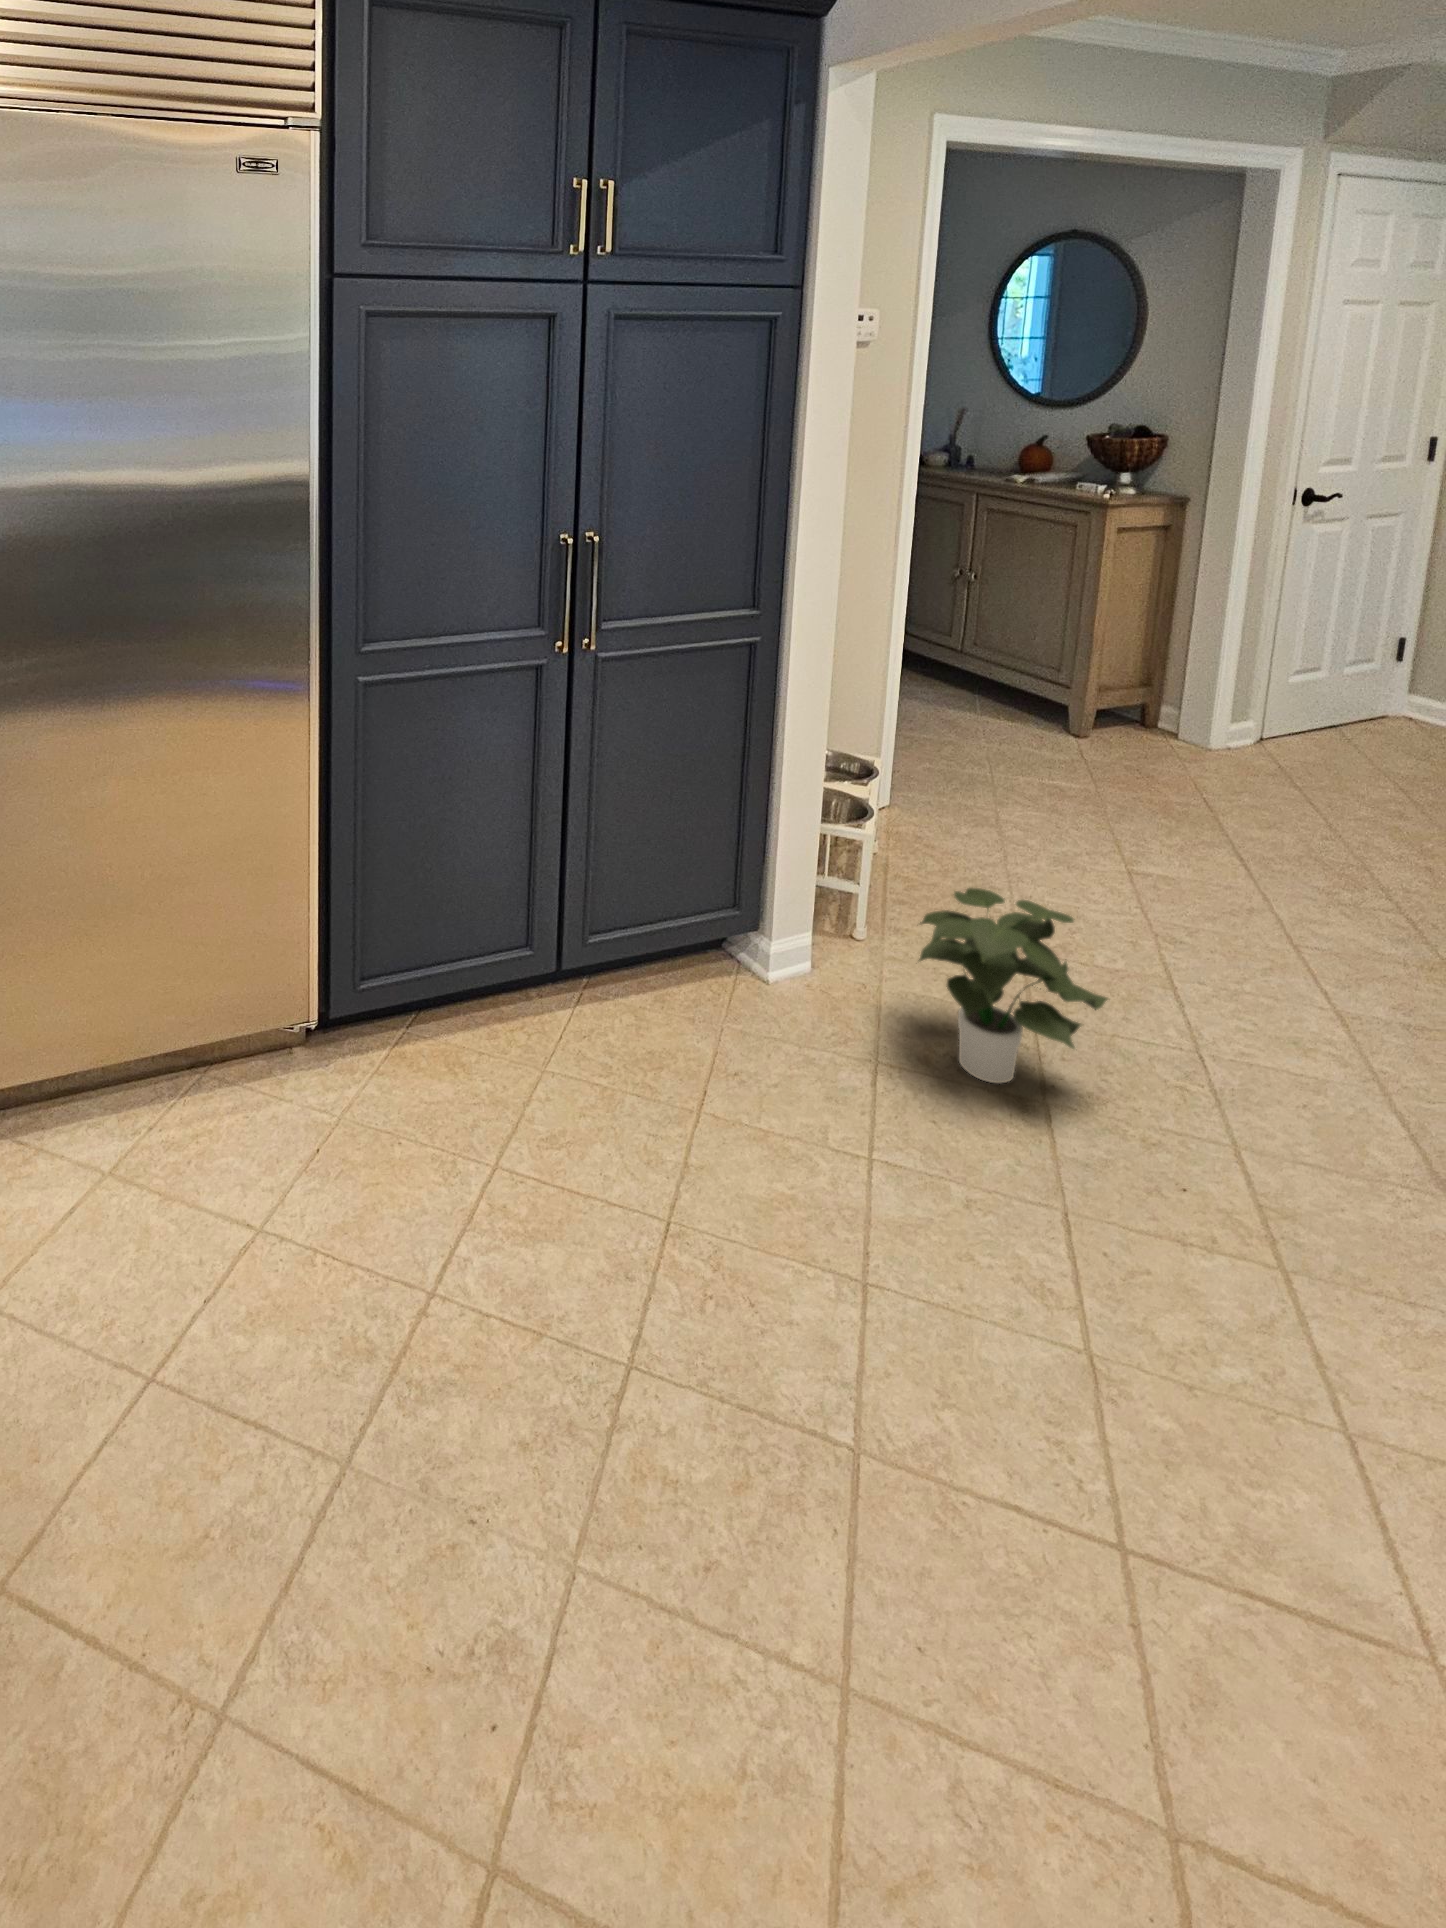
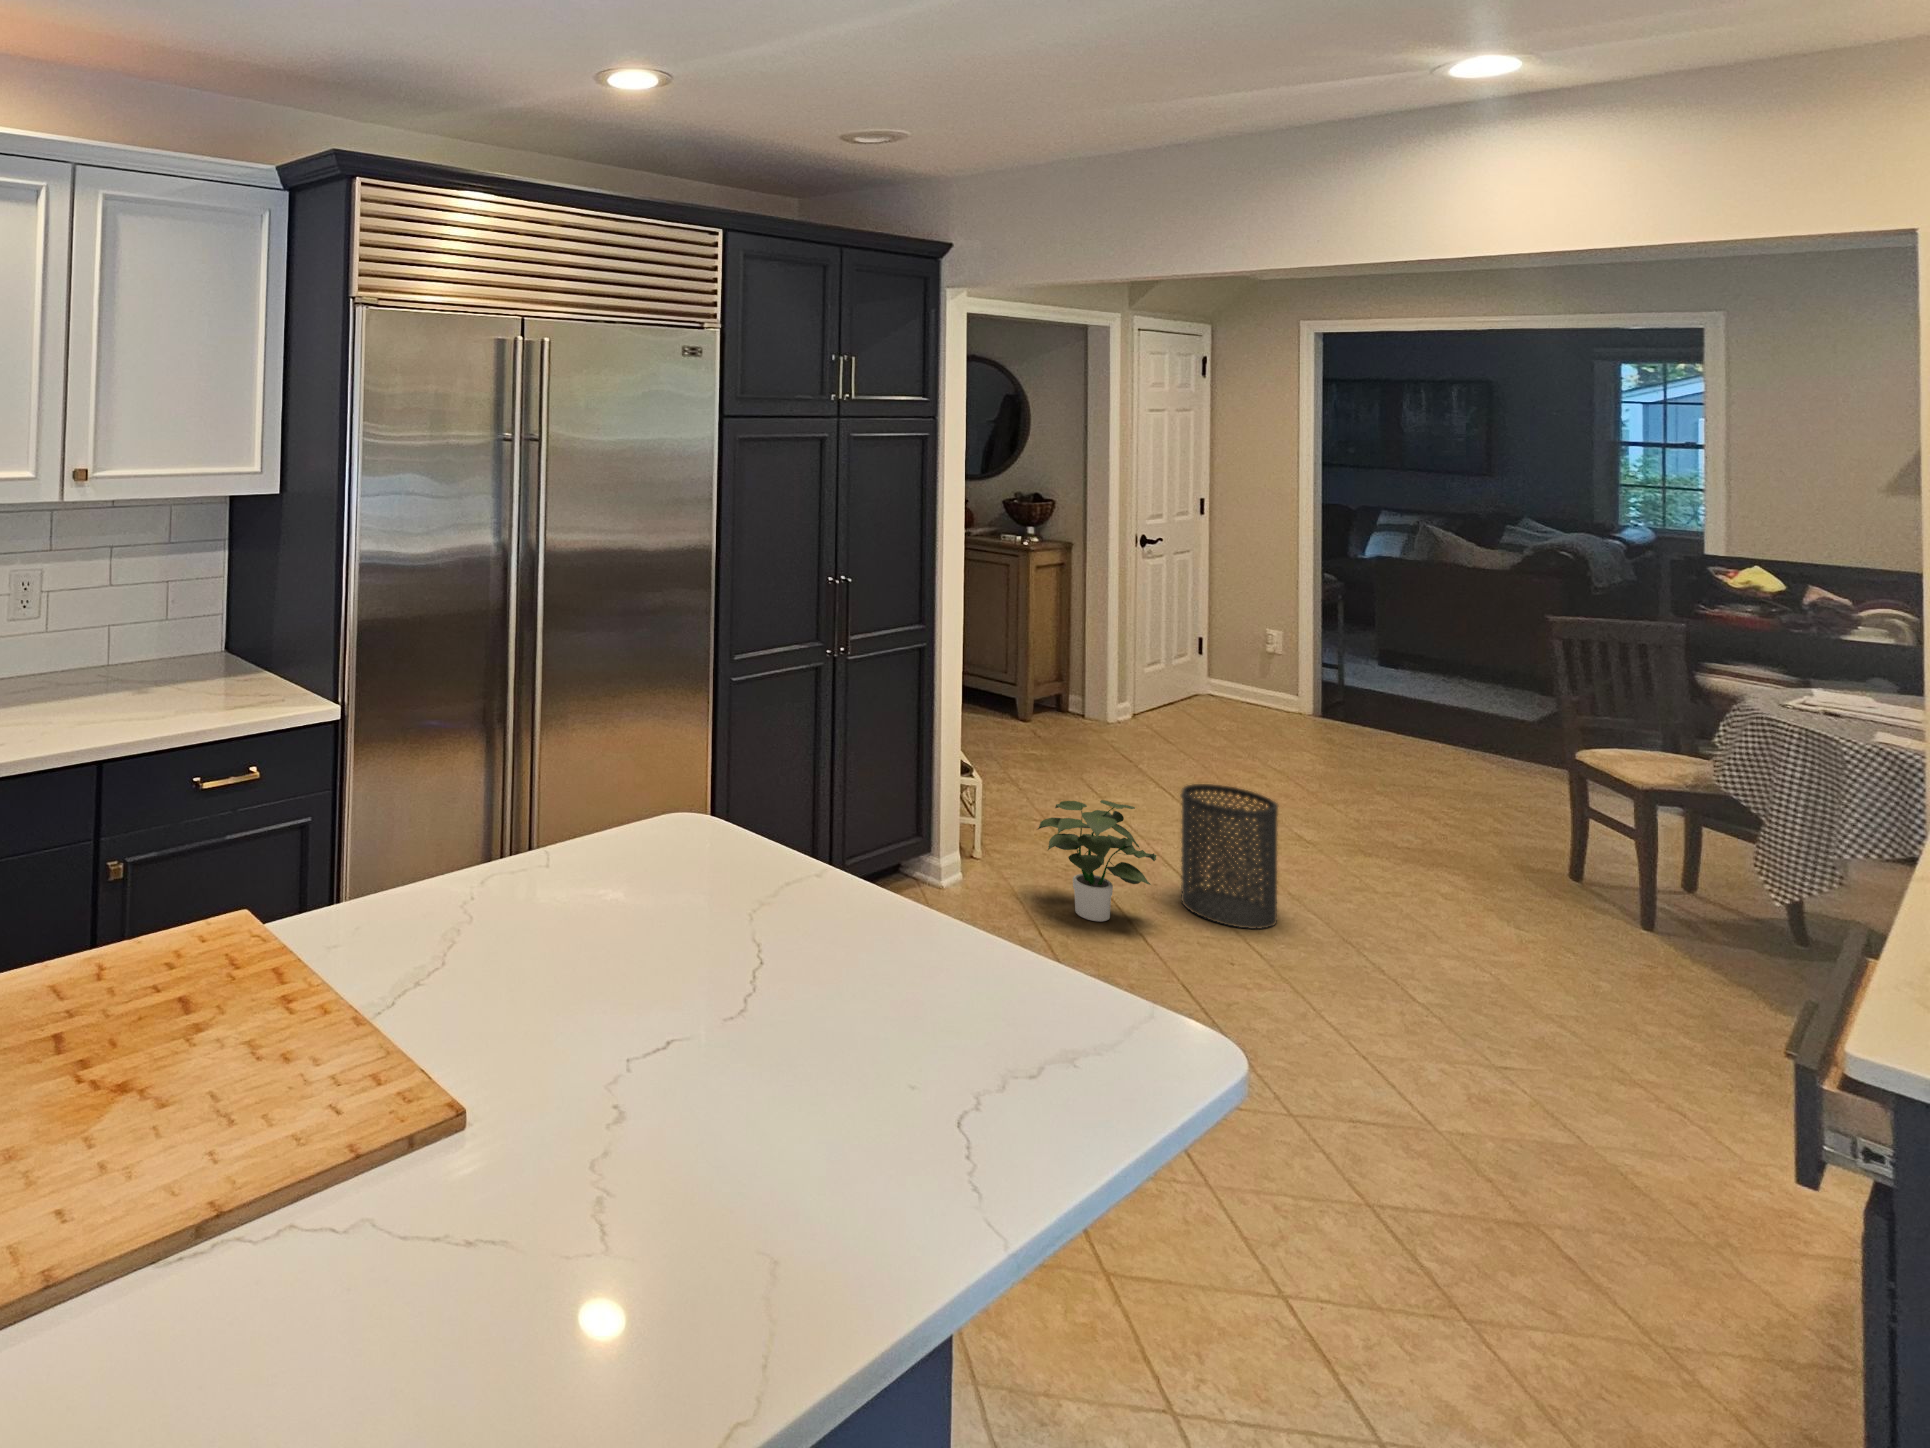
trash can: none [1163,890,1365,1148] -> present [1181,784,1278,929]

